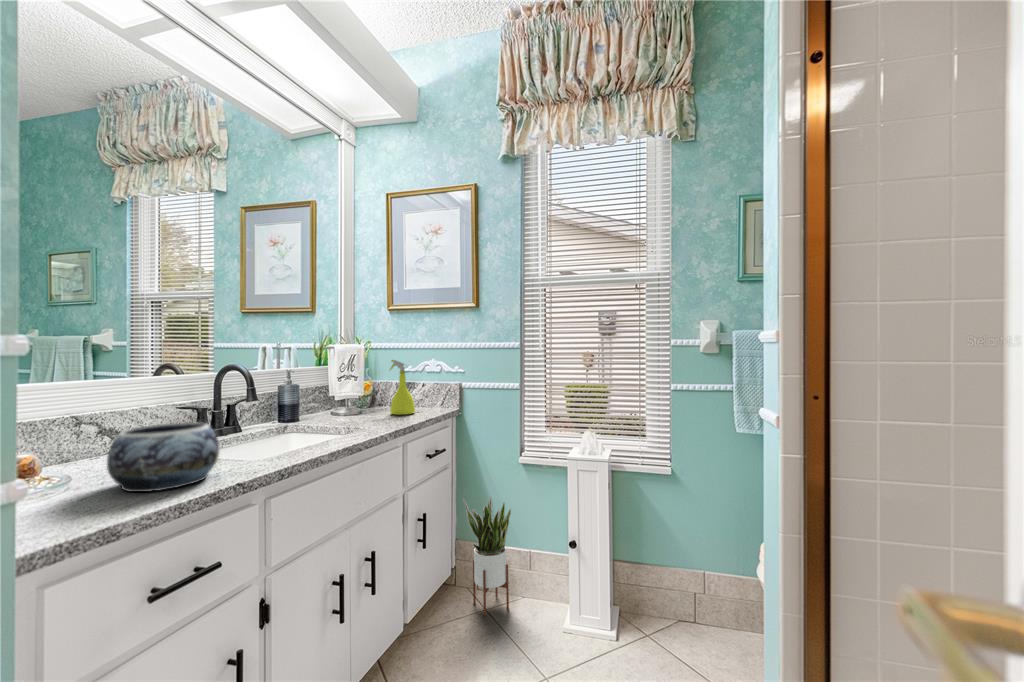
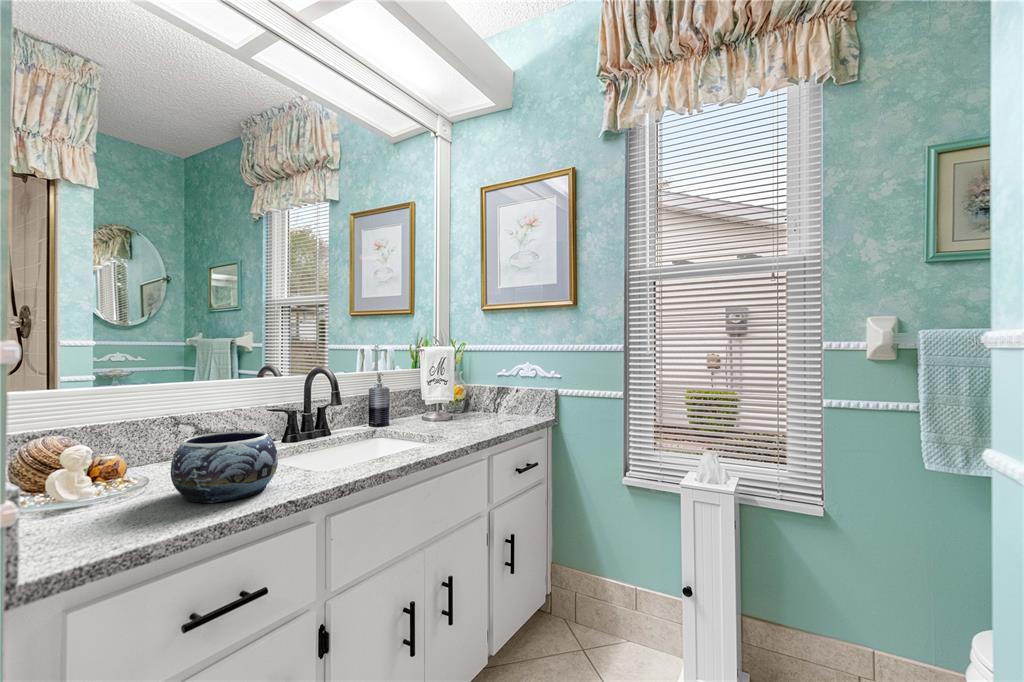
spray bottle: present [390,360,415,415] -> none [480,364,508,424]
potted plant: present [463,496,511,616] -> none [558,520,614,658]

